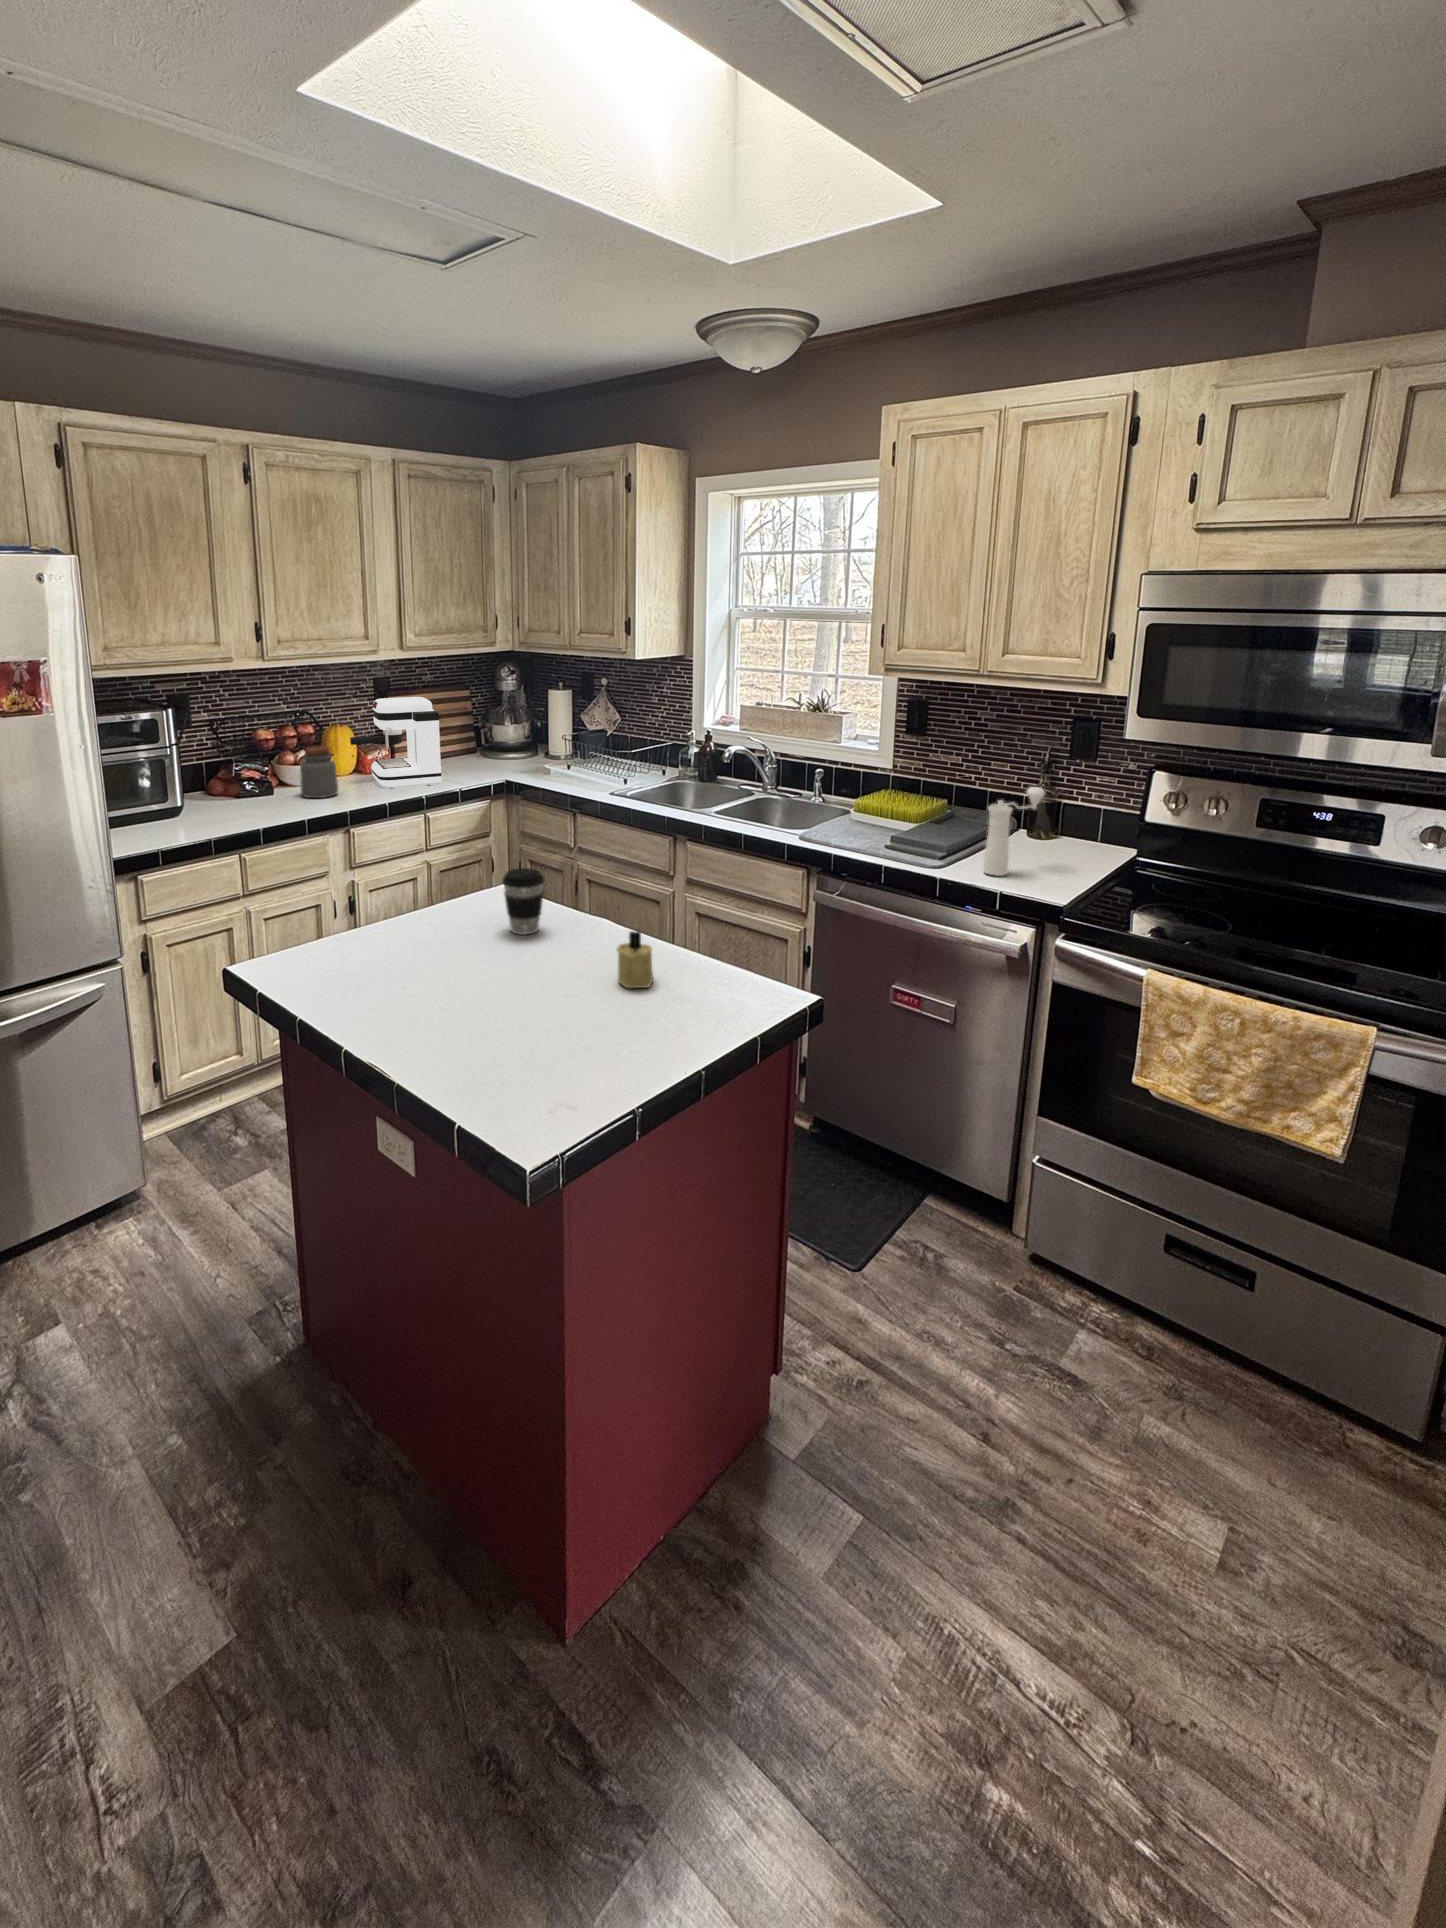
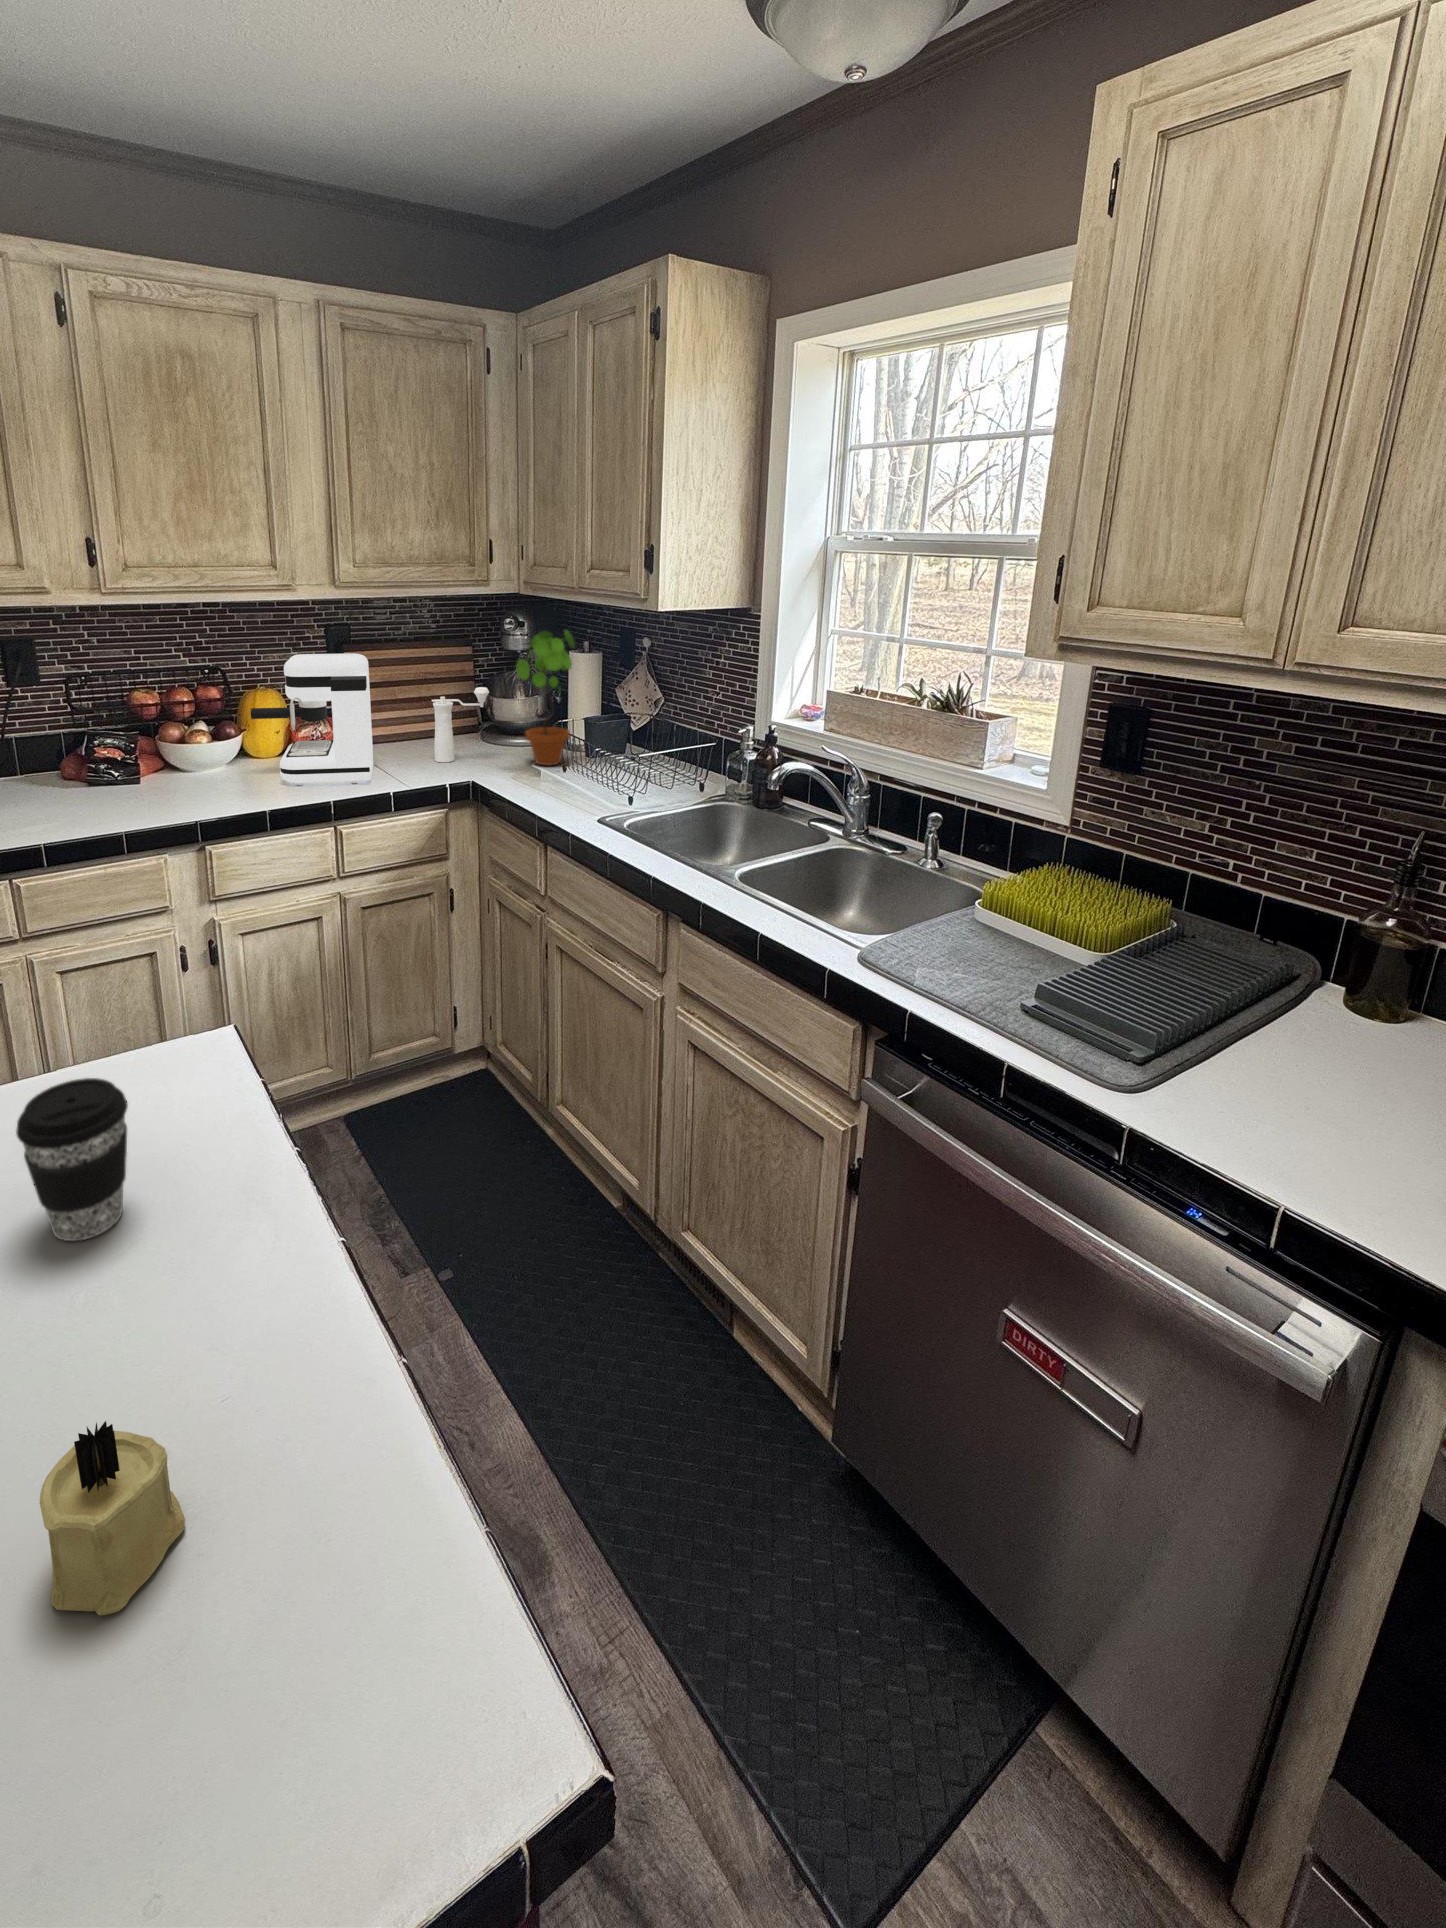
potted plant: none [527,675,564,769] -> present [516,631,575,765]
jar: present [300,747,338,798] -> none [156,721,214,797]
pepper mill: present [984,787,1045,876] -> present [432,687,489,762]

